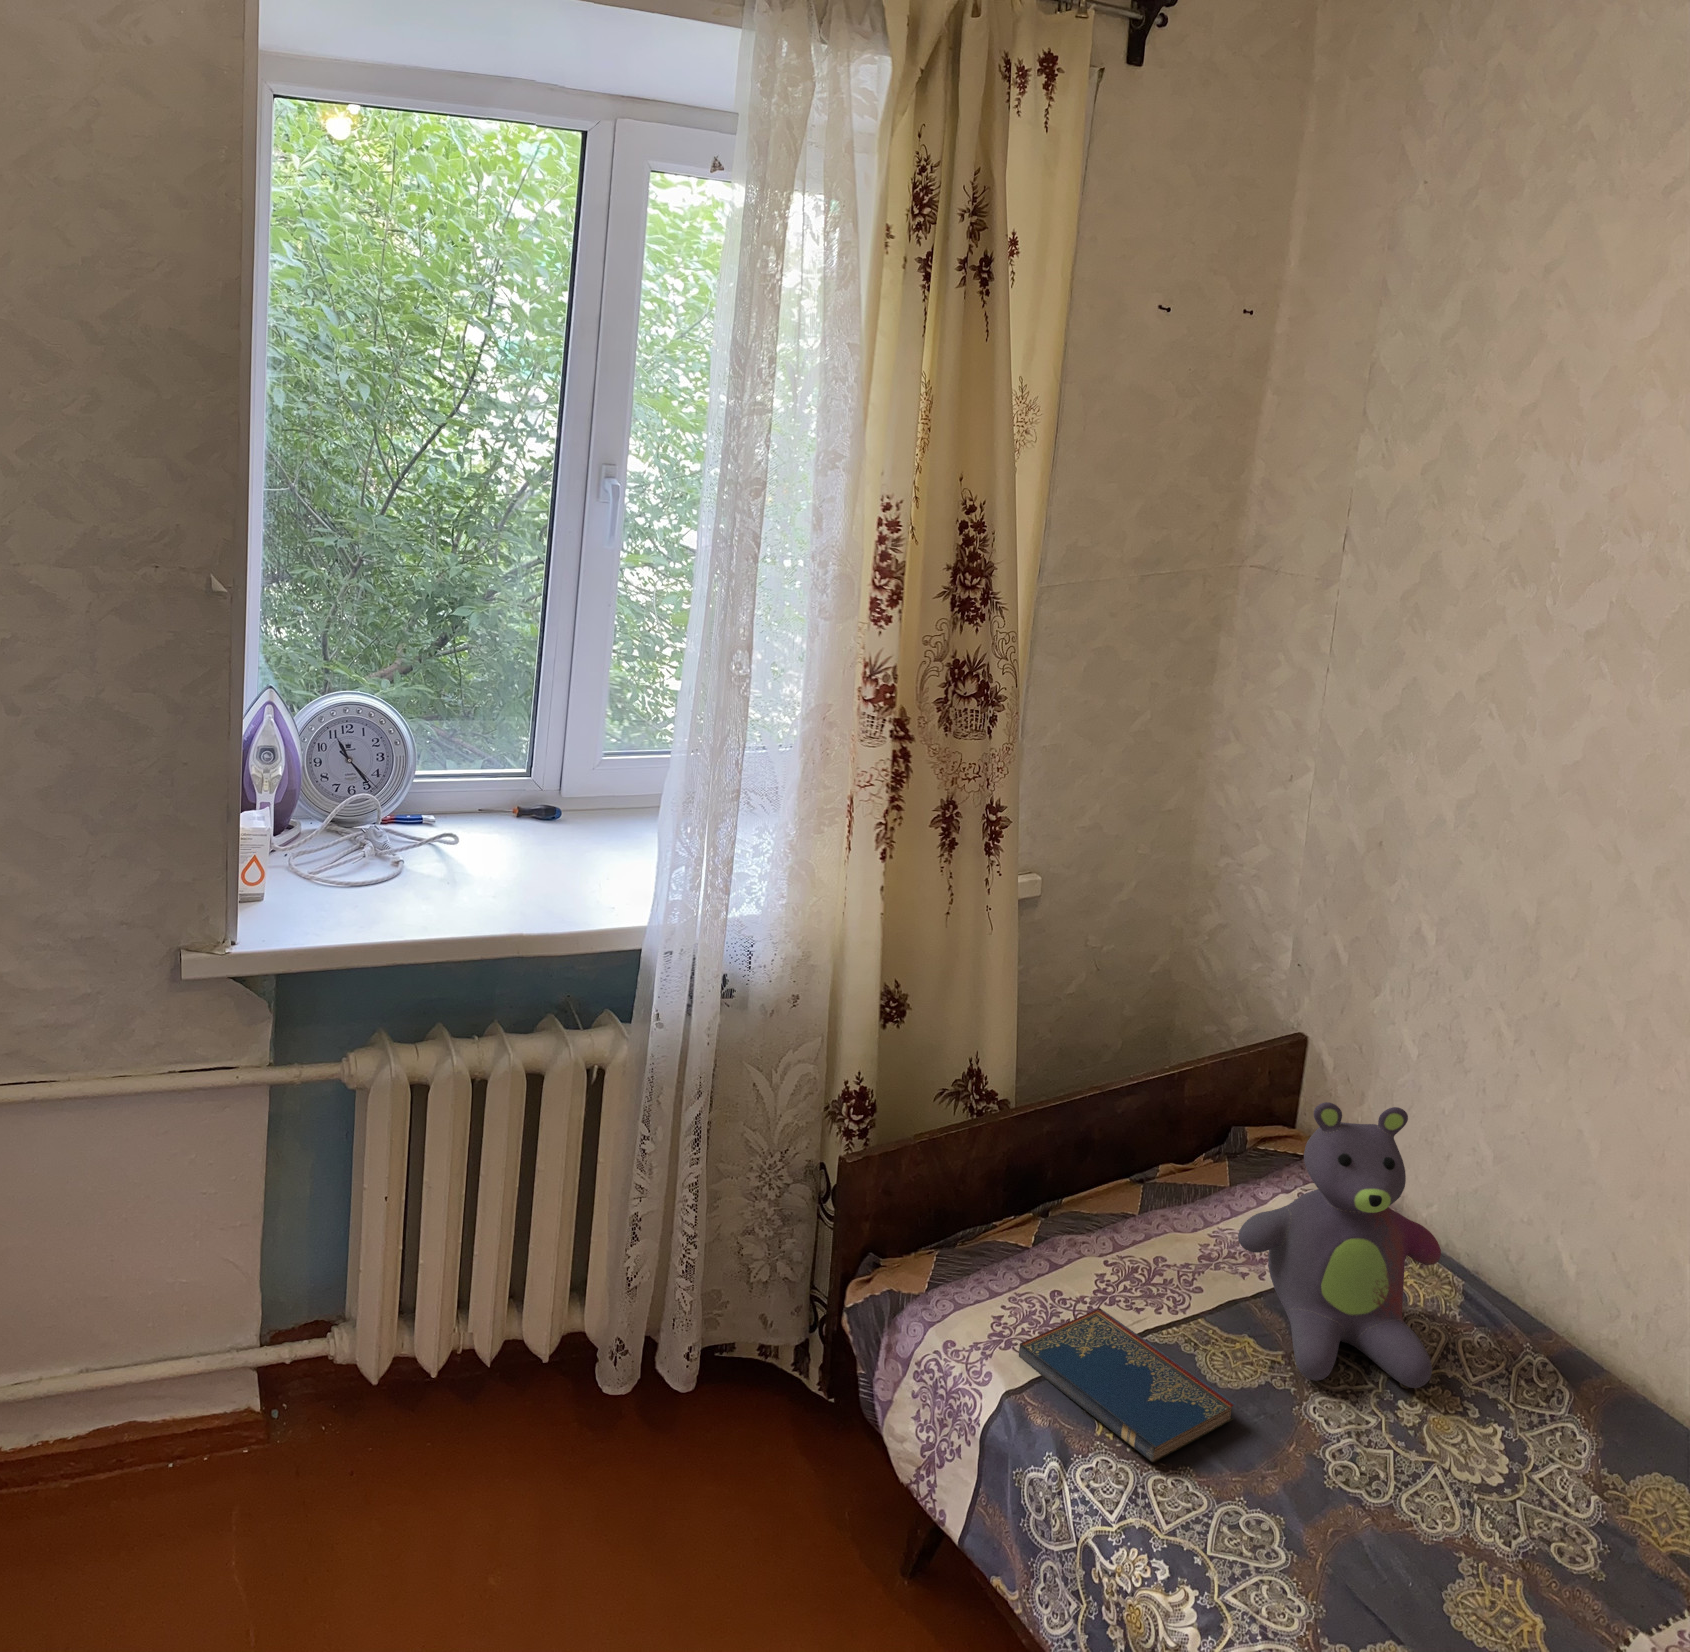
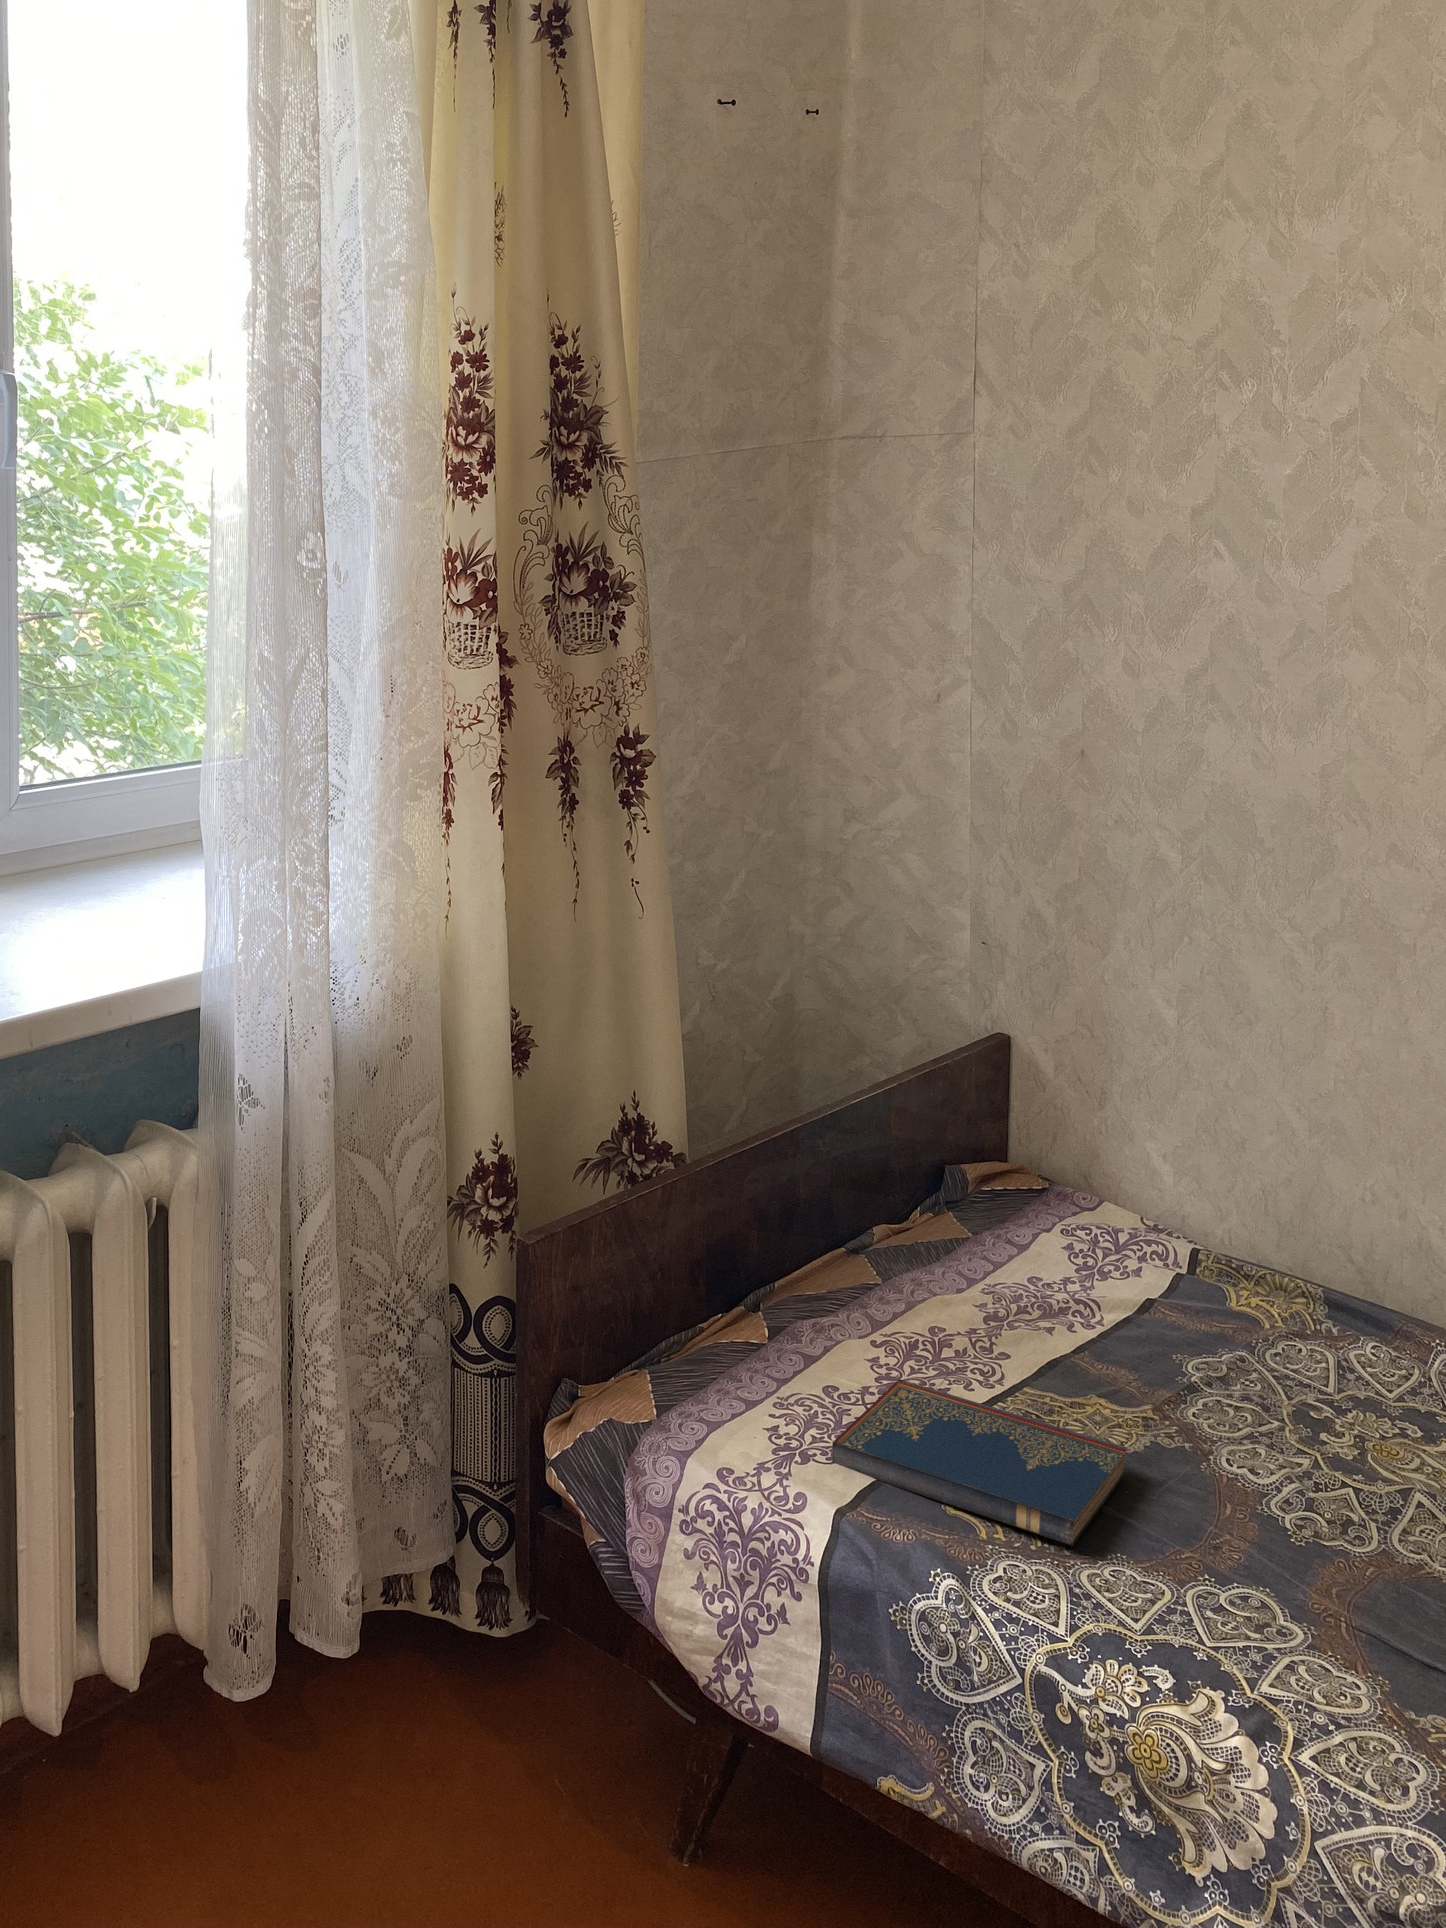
stuffed bear: present [1238,1102,1441,1388] -> none [1037,1033,1311,1404]

